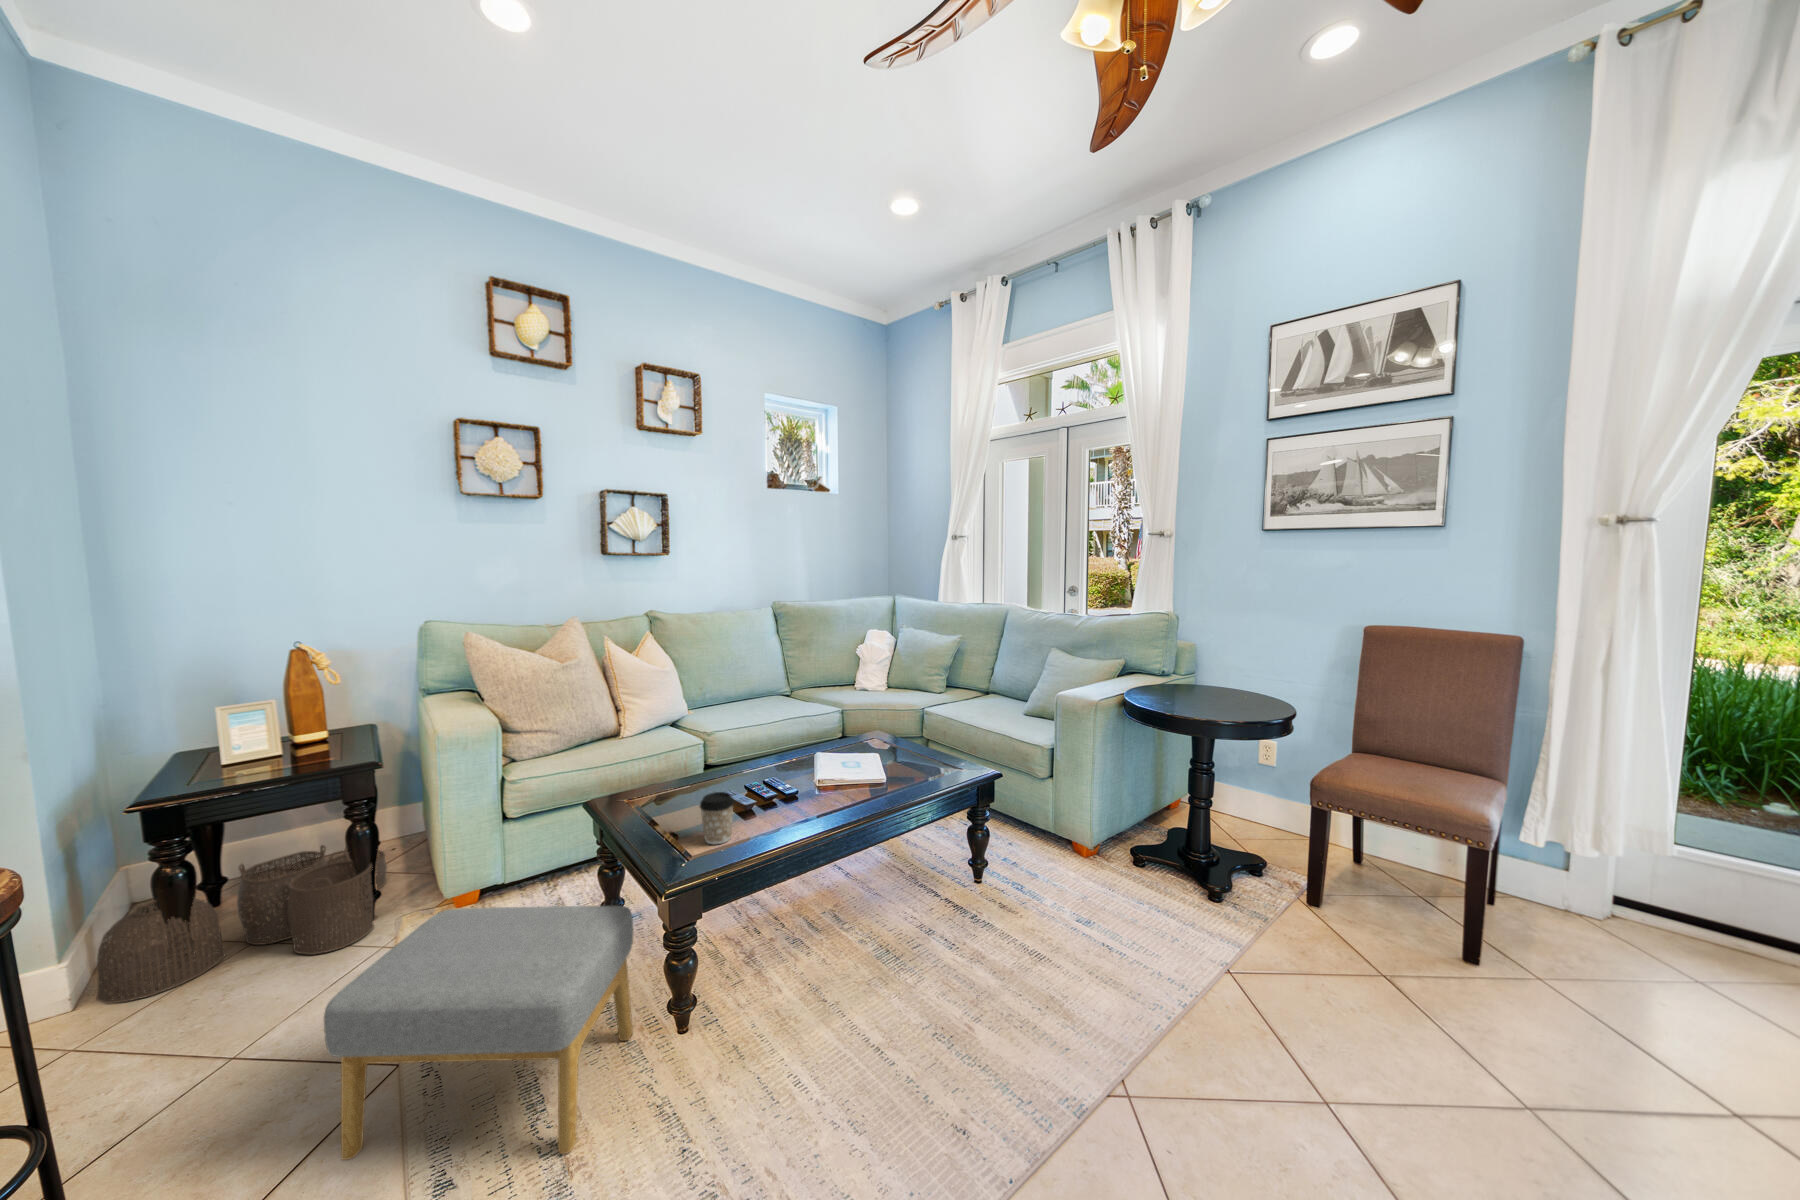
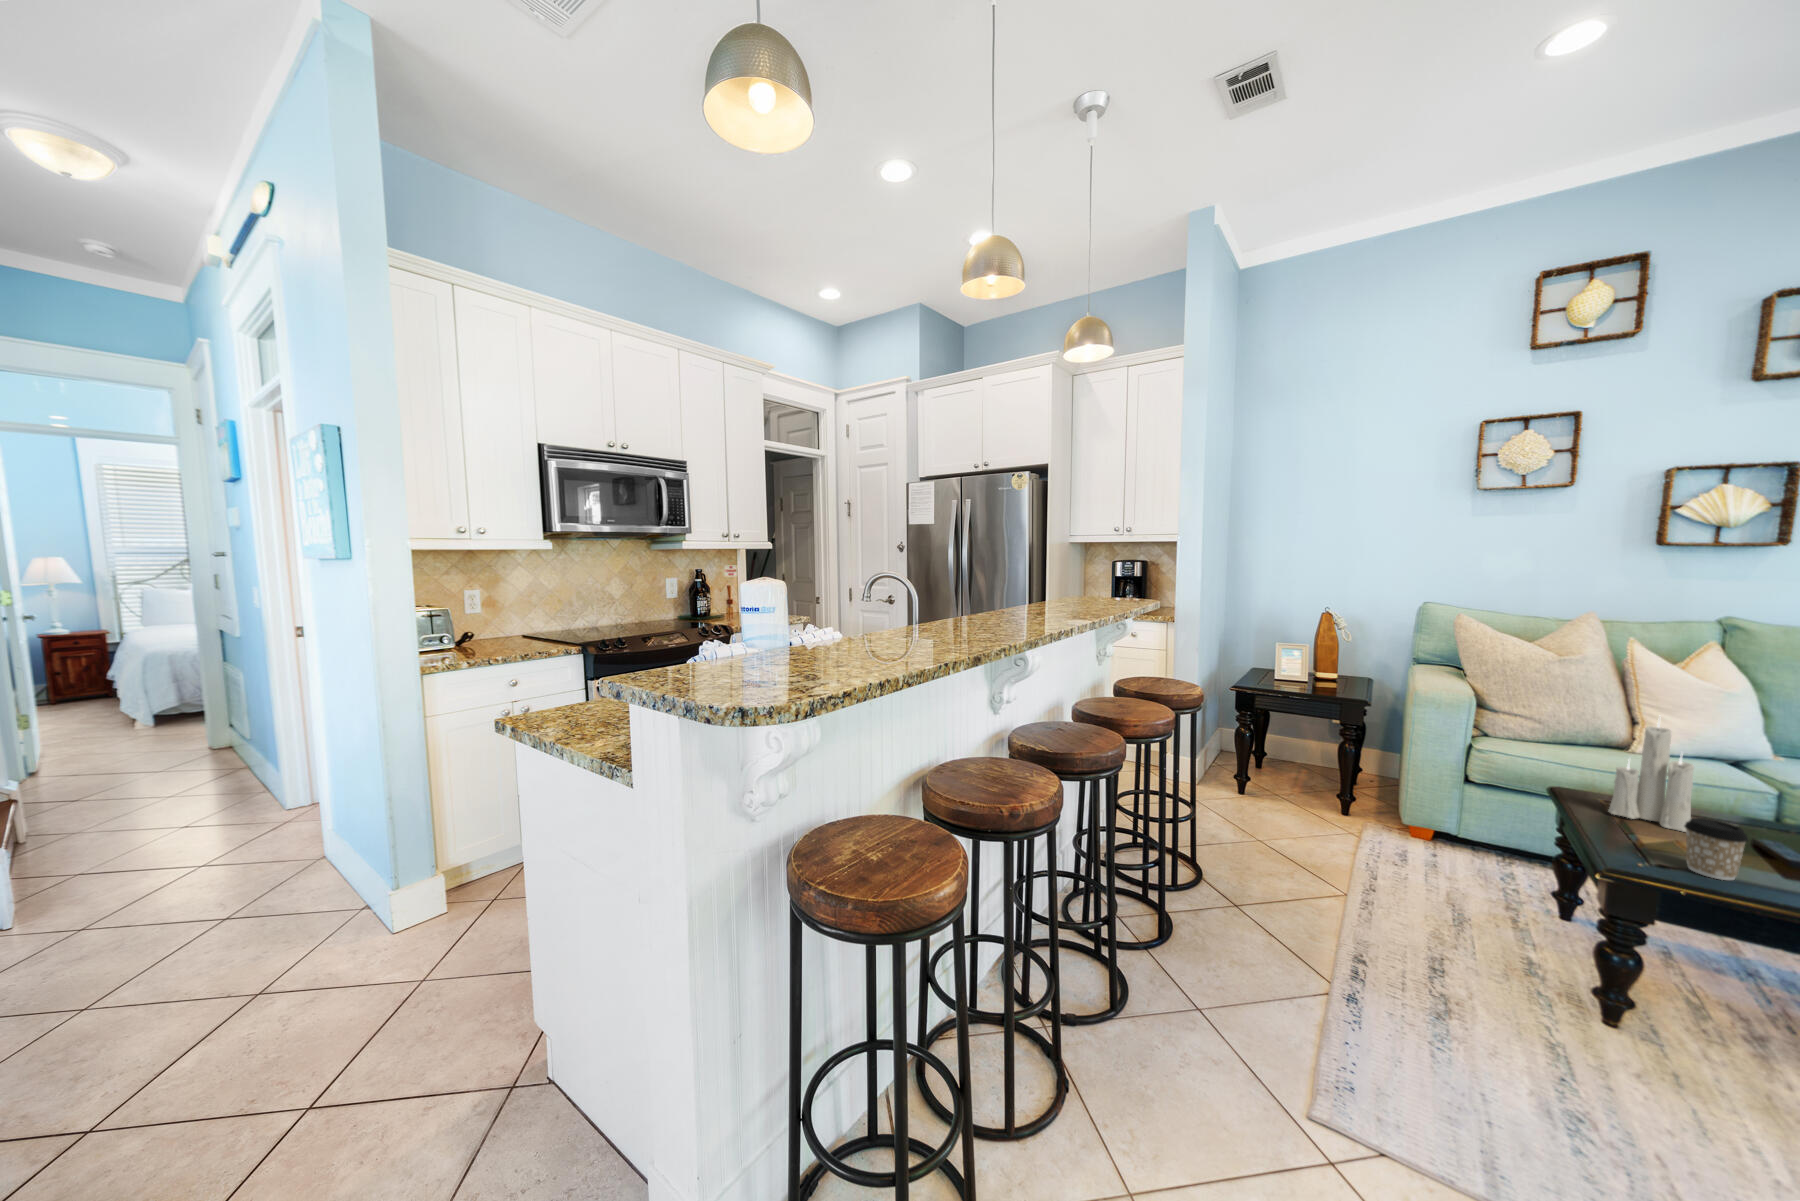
candle: none [636,703,687,810] -> present [1609,720,1694,832]
woven basket: present [96,845,387,1003] -> none [1208,741,1366,822]
footstool: present [324,906,633,1160] -> none [1302,808,1562,1018]

